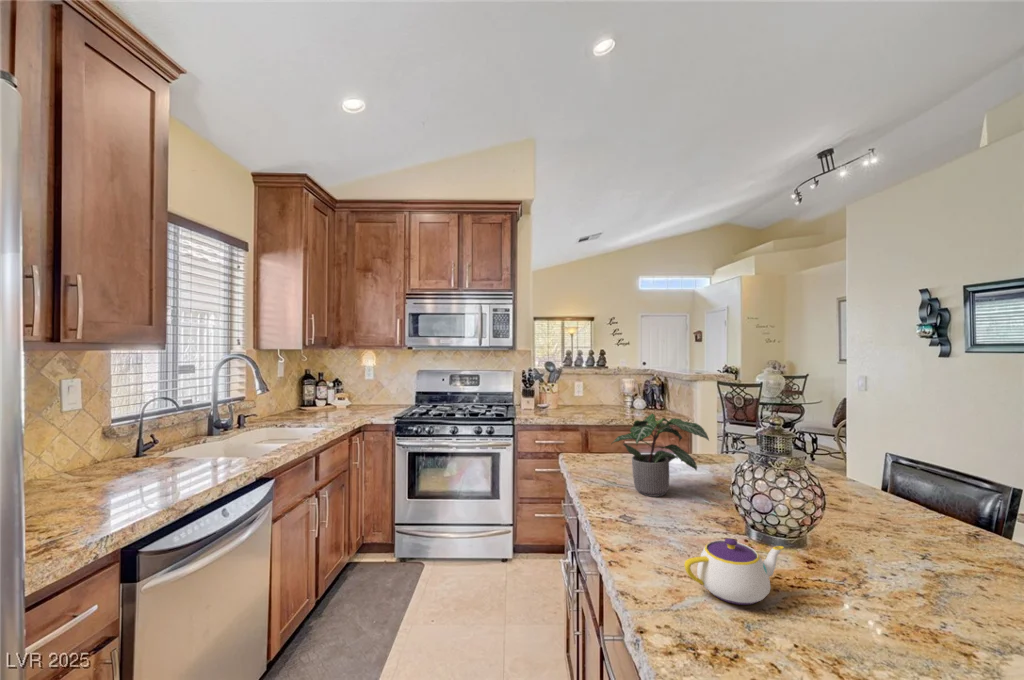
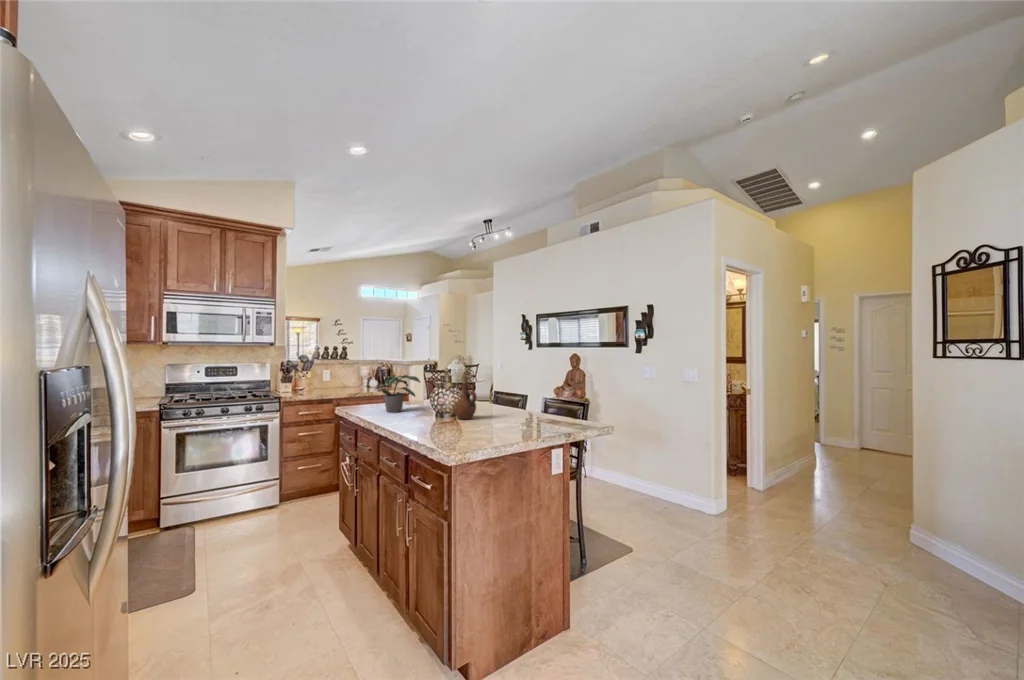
ceramic pitcher: none [805,453,895,587] -> present [454,376,476,419]
teapot: present [684,538,784,605] -> none [413,407,445,426]

